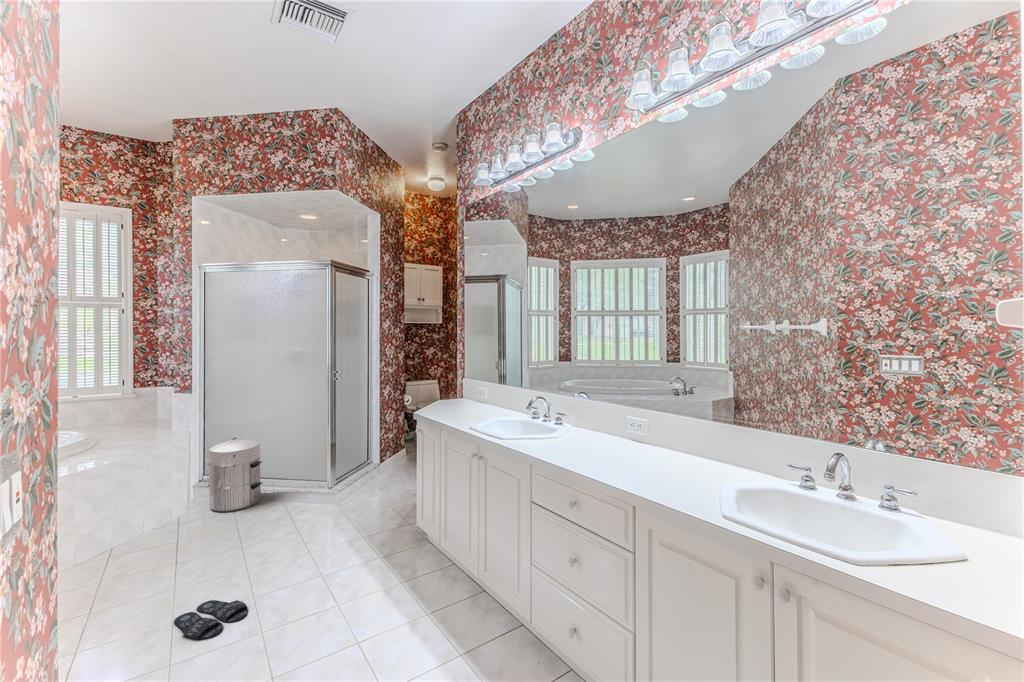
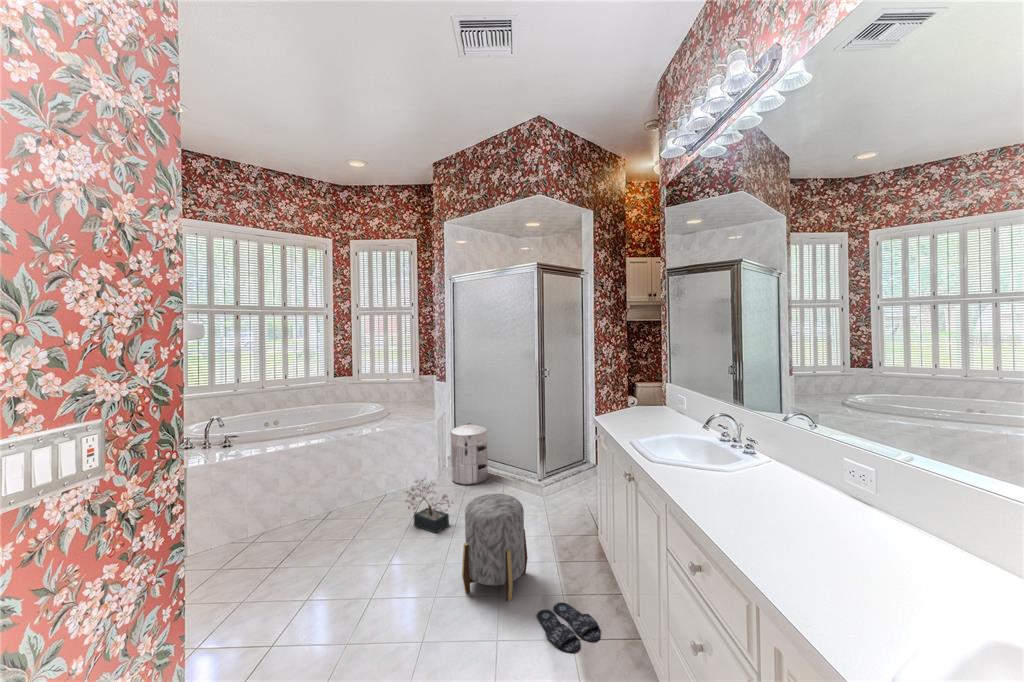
stool: none [293,491,359,601] -> present [462,493,528,601]
decorative plant: none [169,505,245,566] -> present [406,478,453,533]
slippers: present [174,600,248,640] -> present [537,602,600,653]

